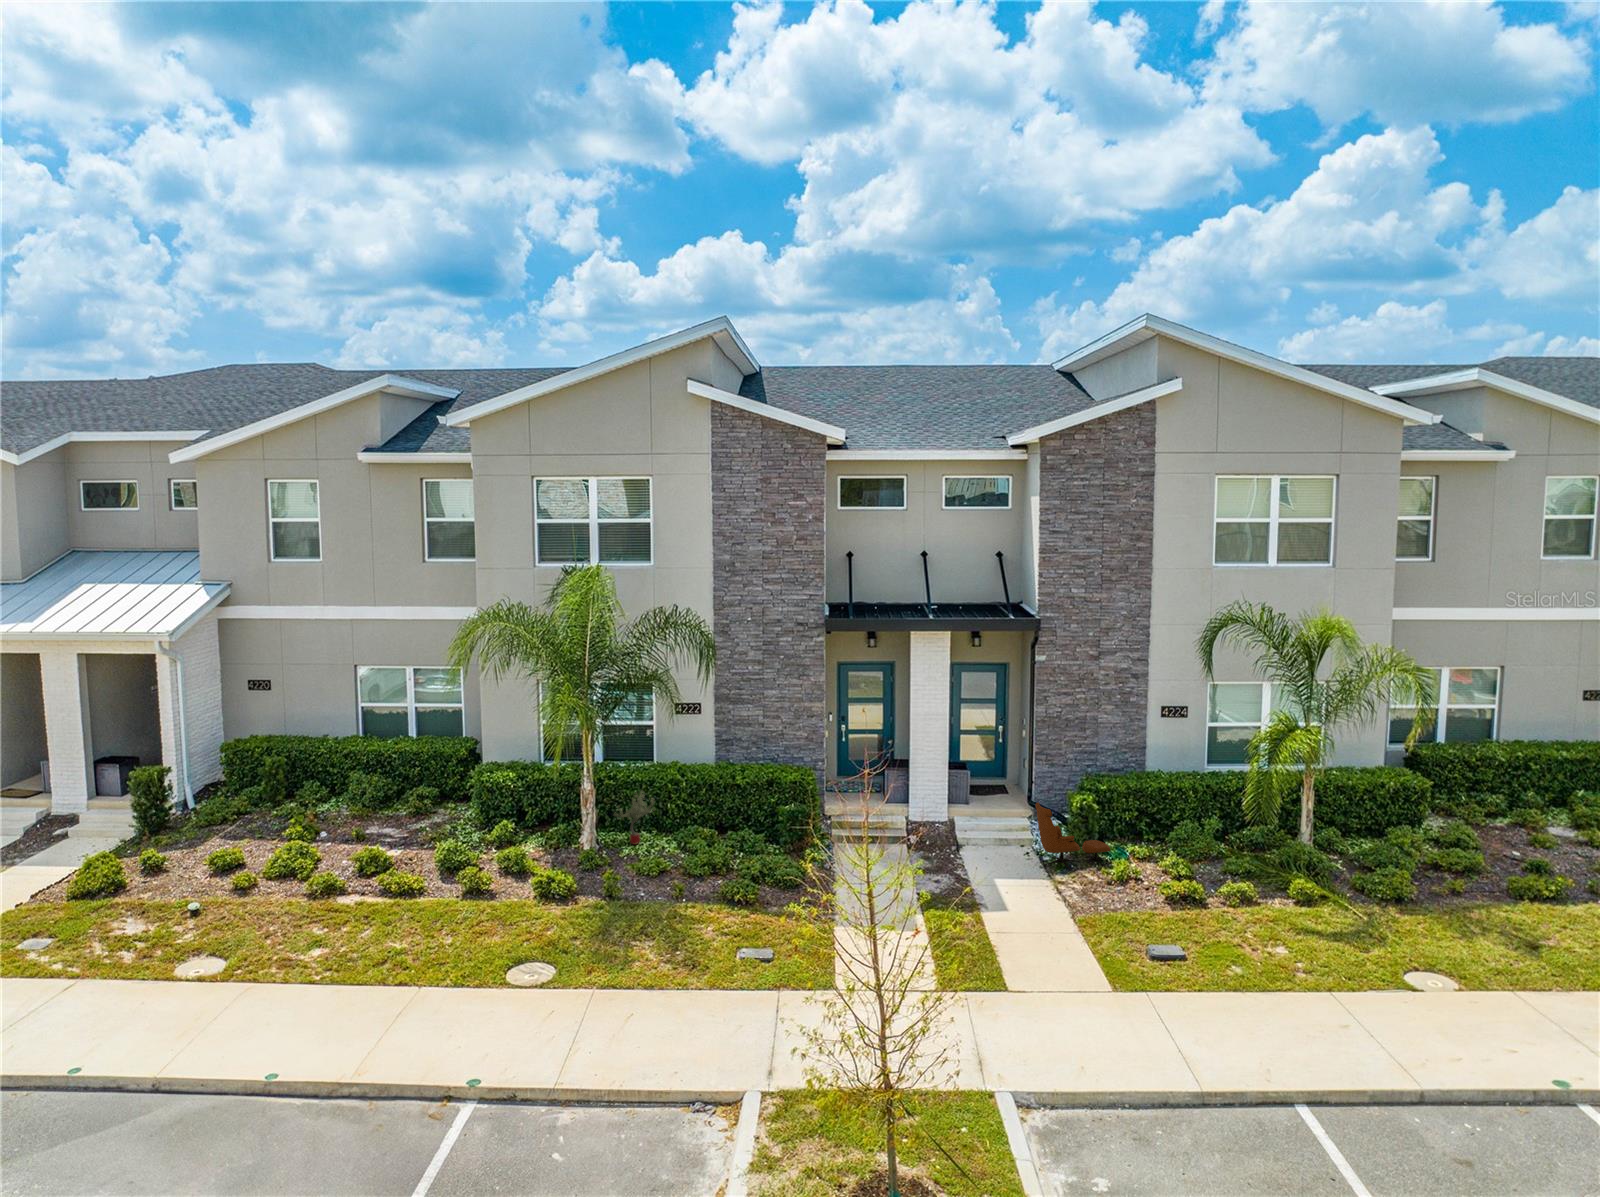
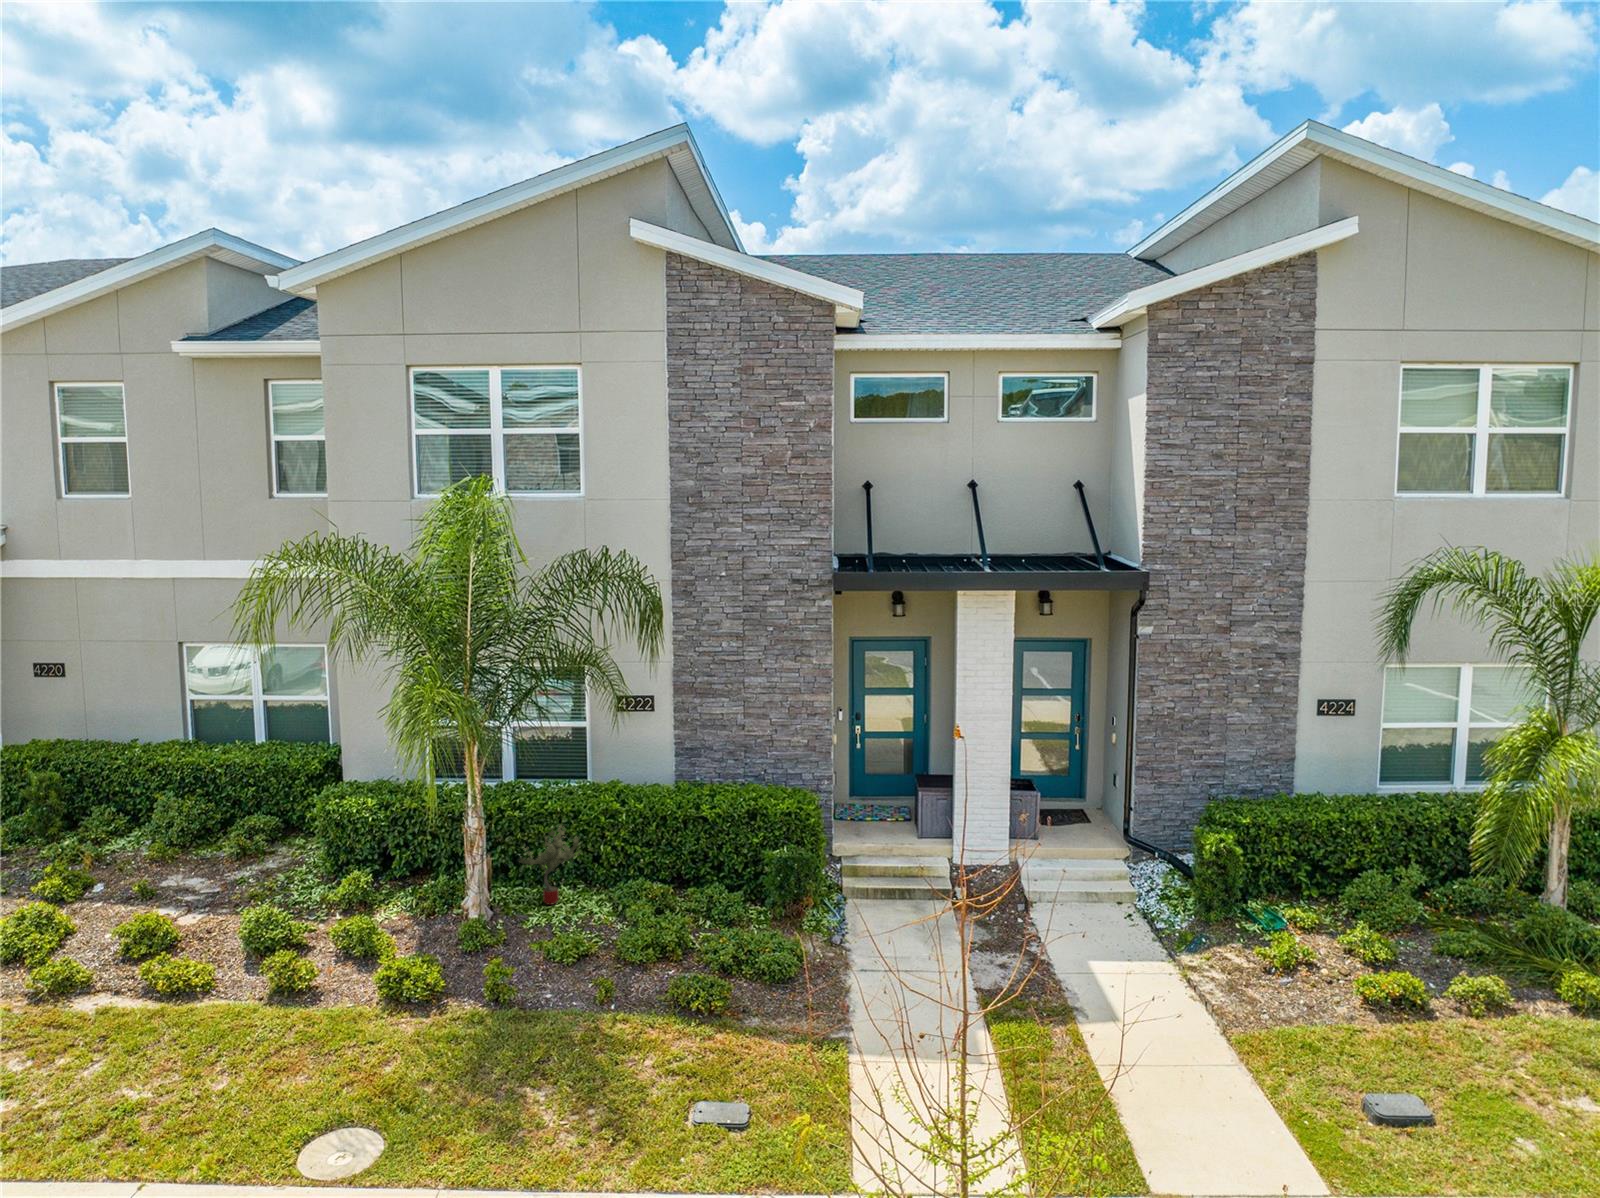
lounge chair: present [1036,802,1110,871] -> none [1150,844,1261,950]

